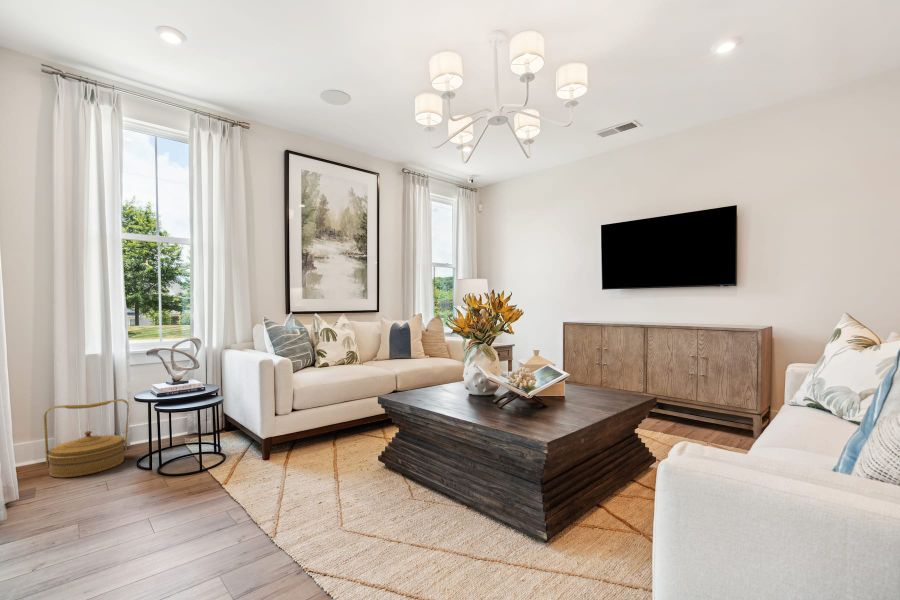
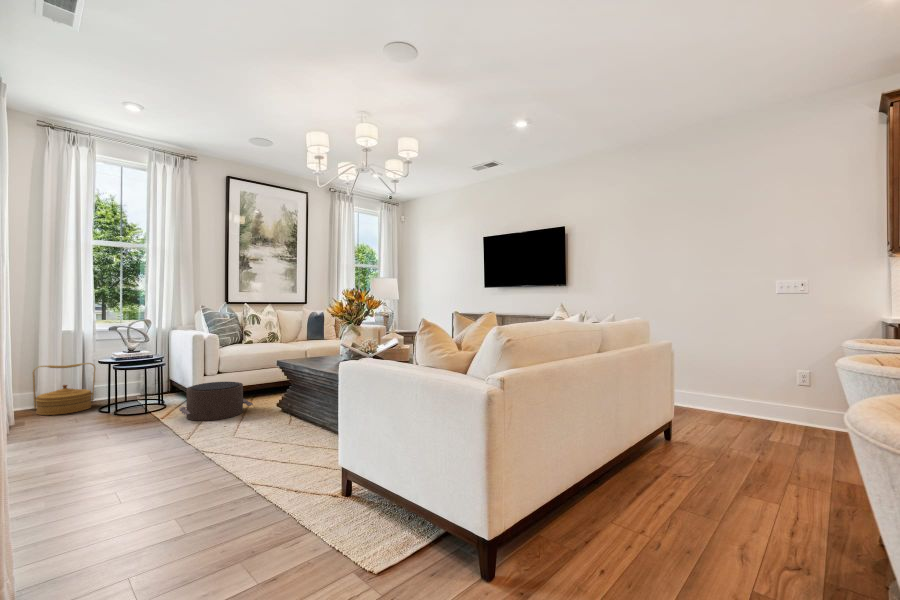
pouf: none [249,424,351,488] -> present [179,382,253,421]

